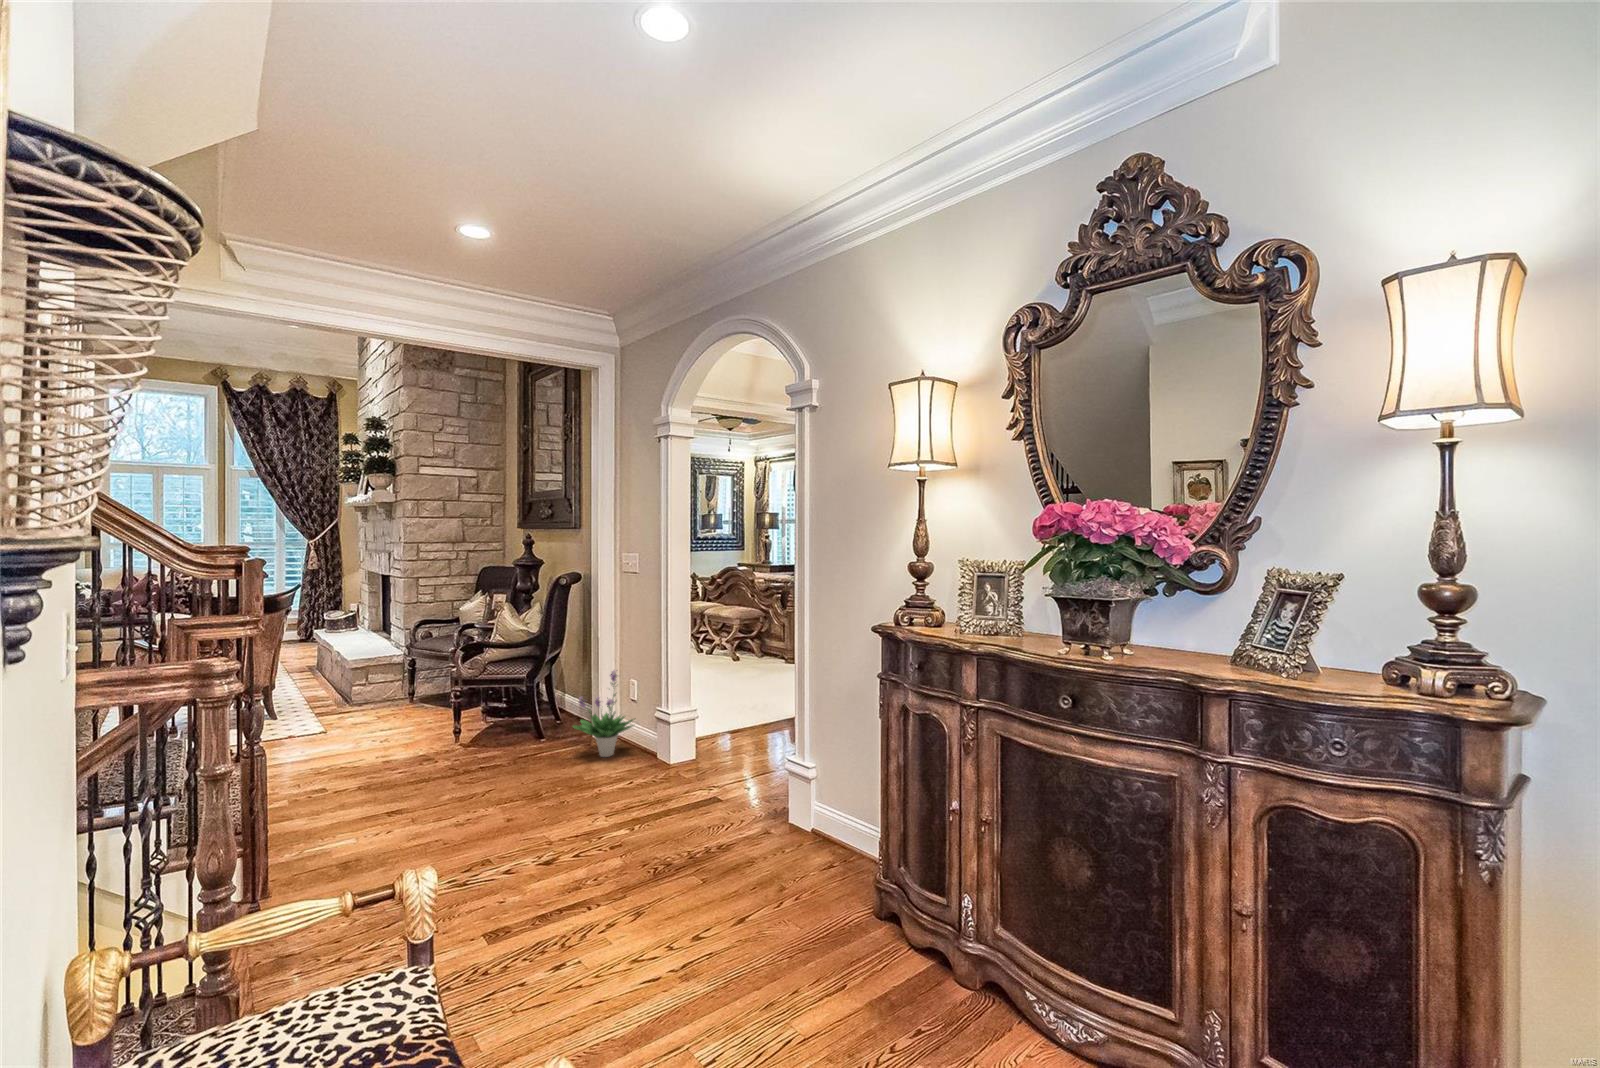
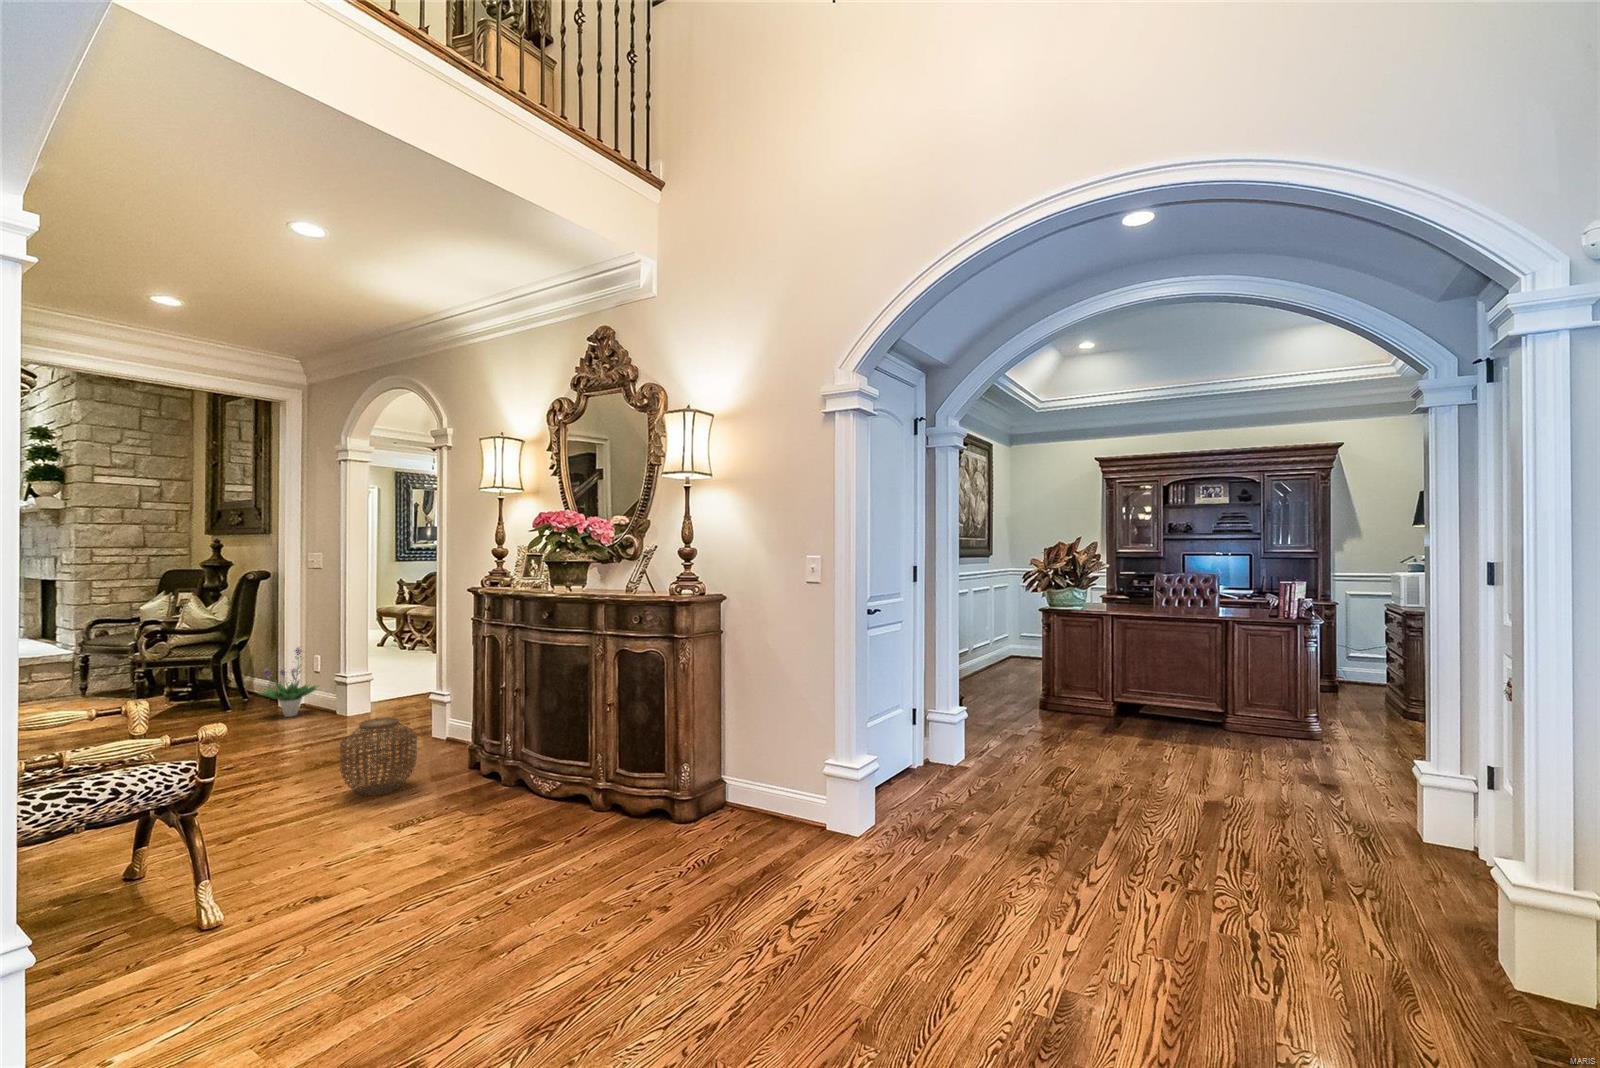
woven basket: none [706,847,817,994] -> present [340,717,417,796]

